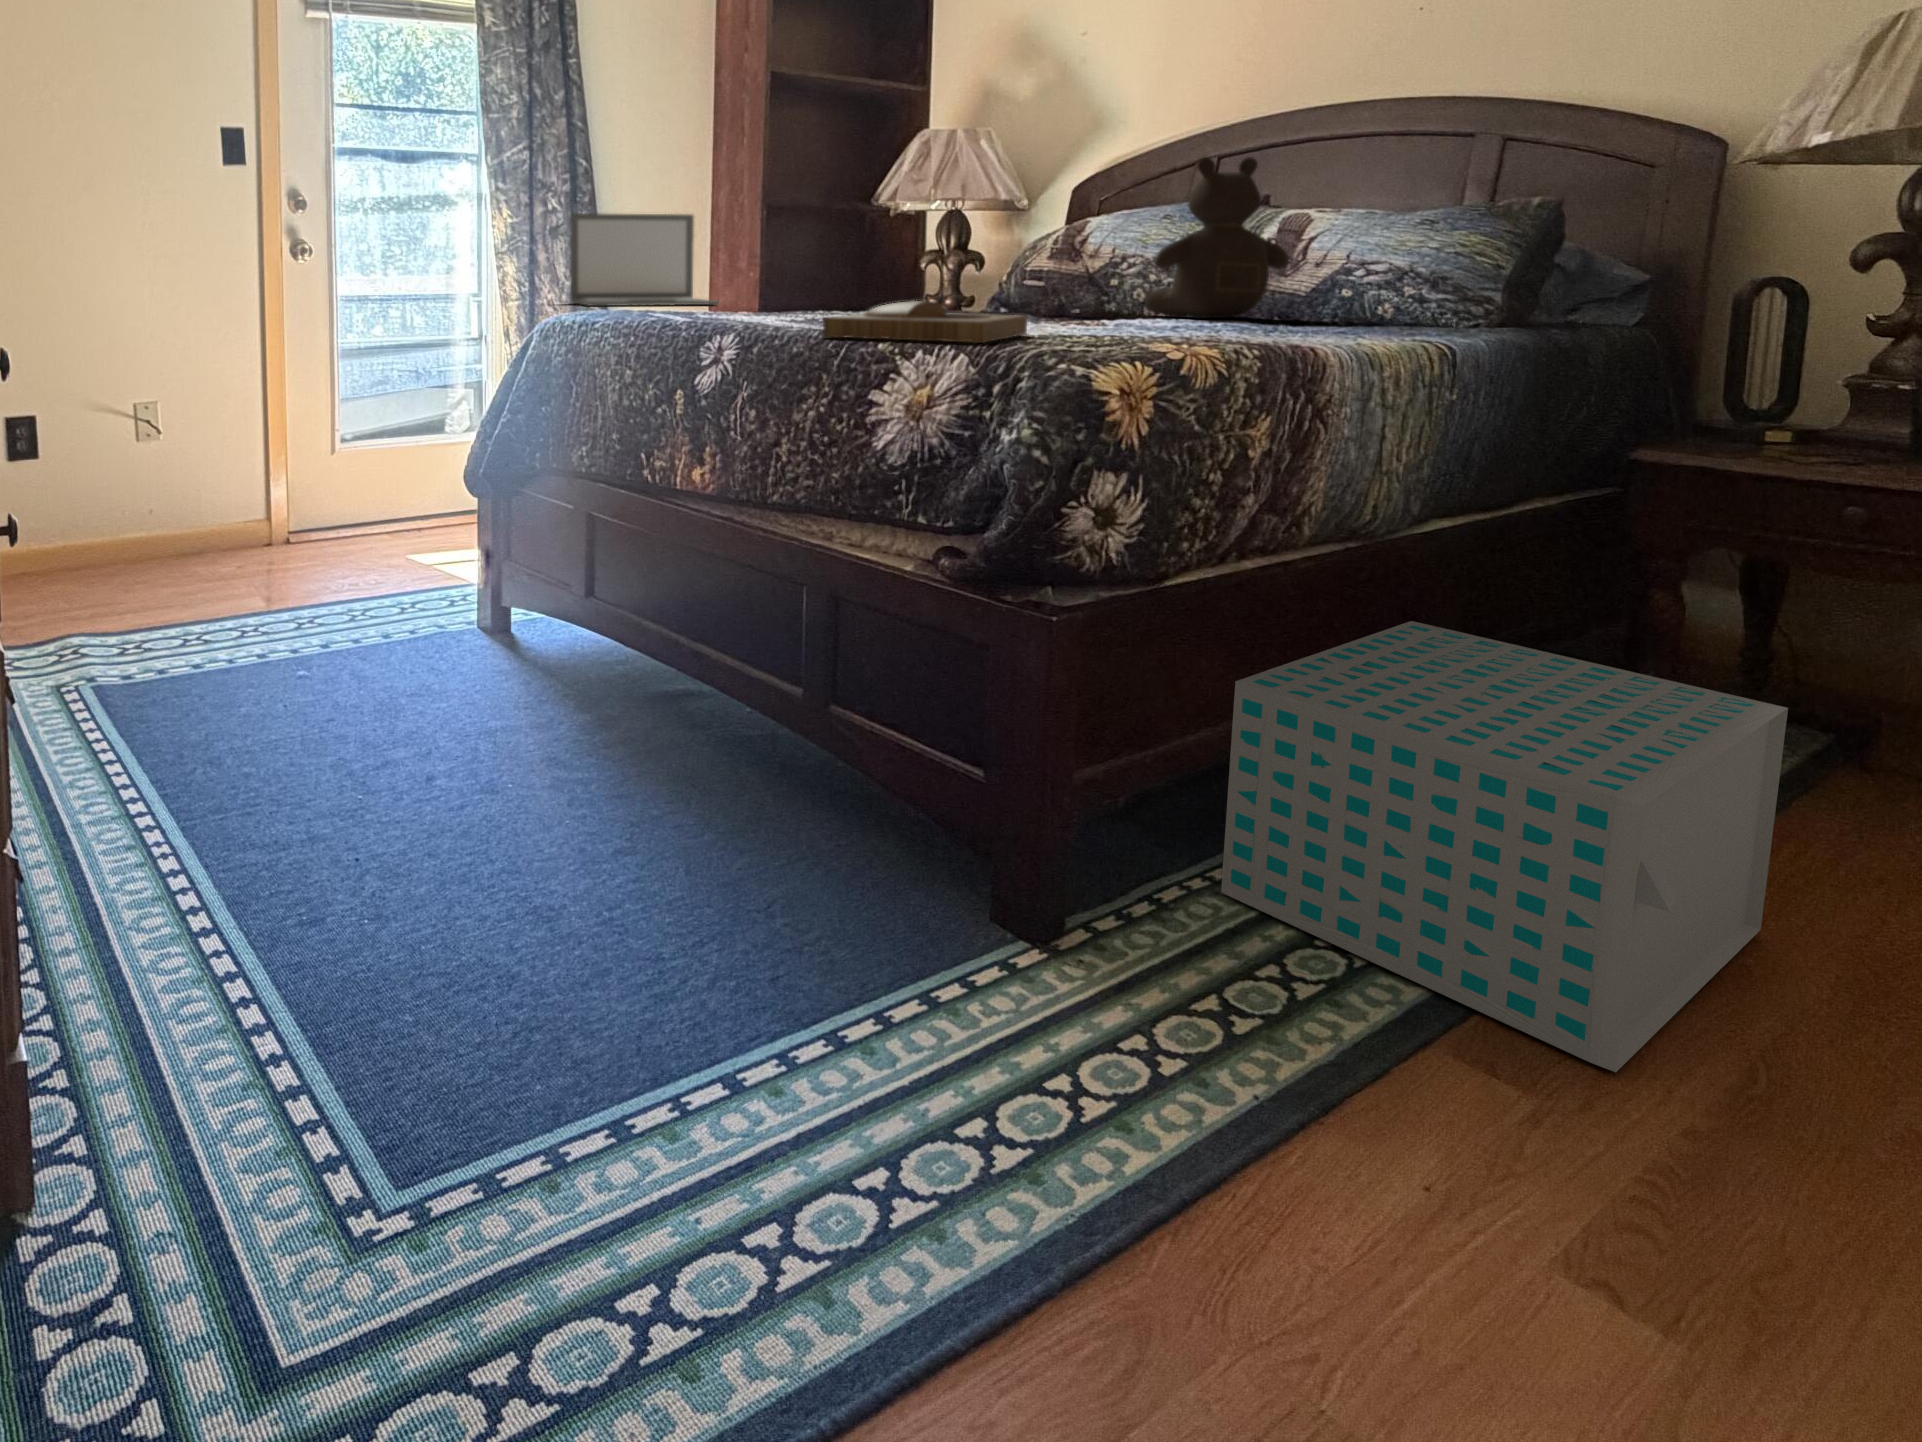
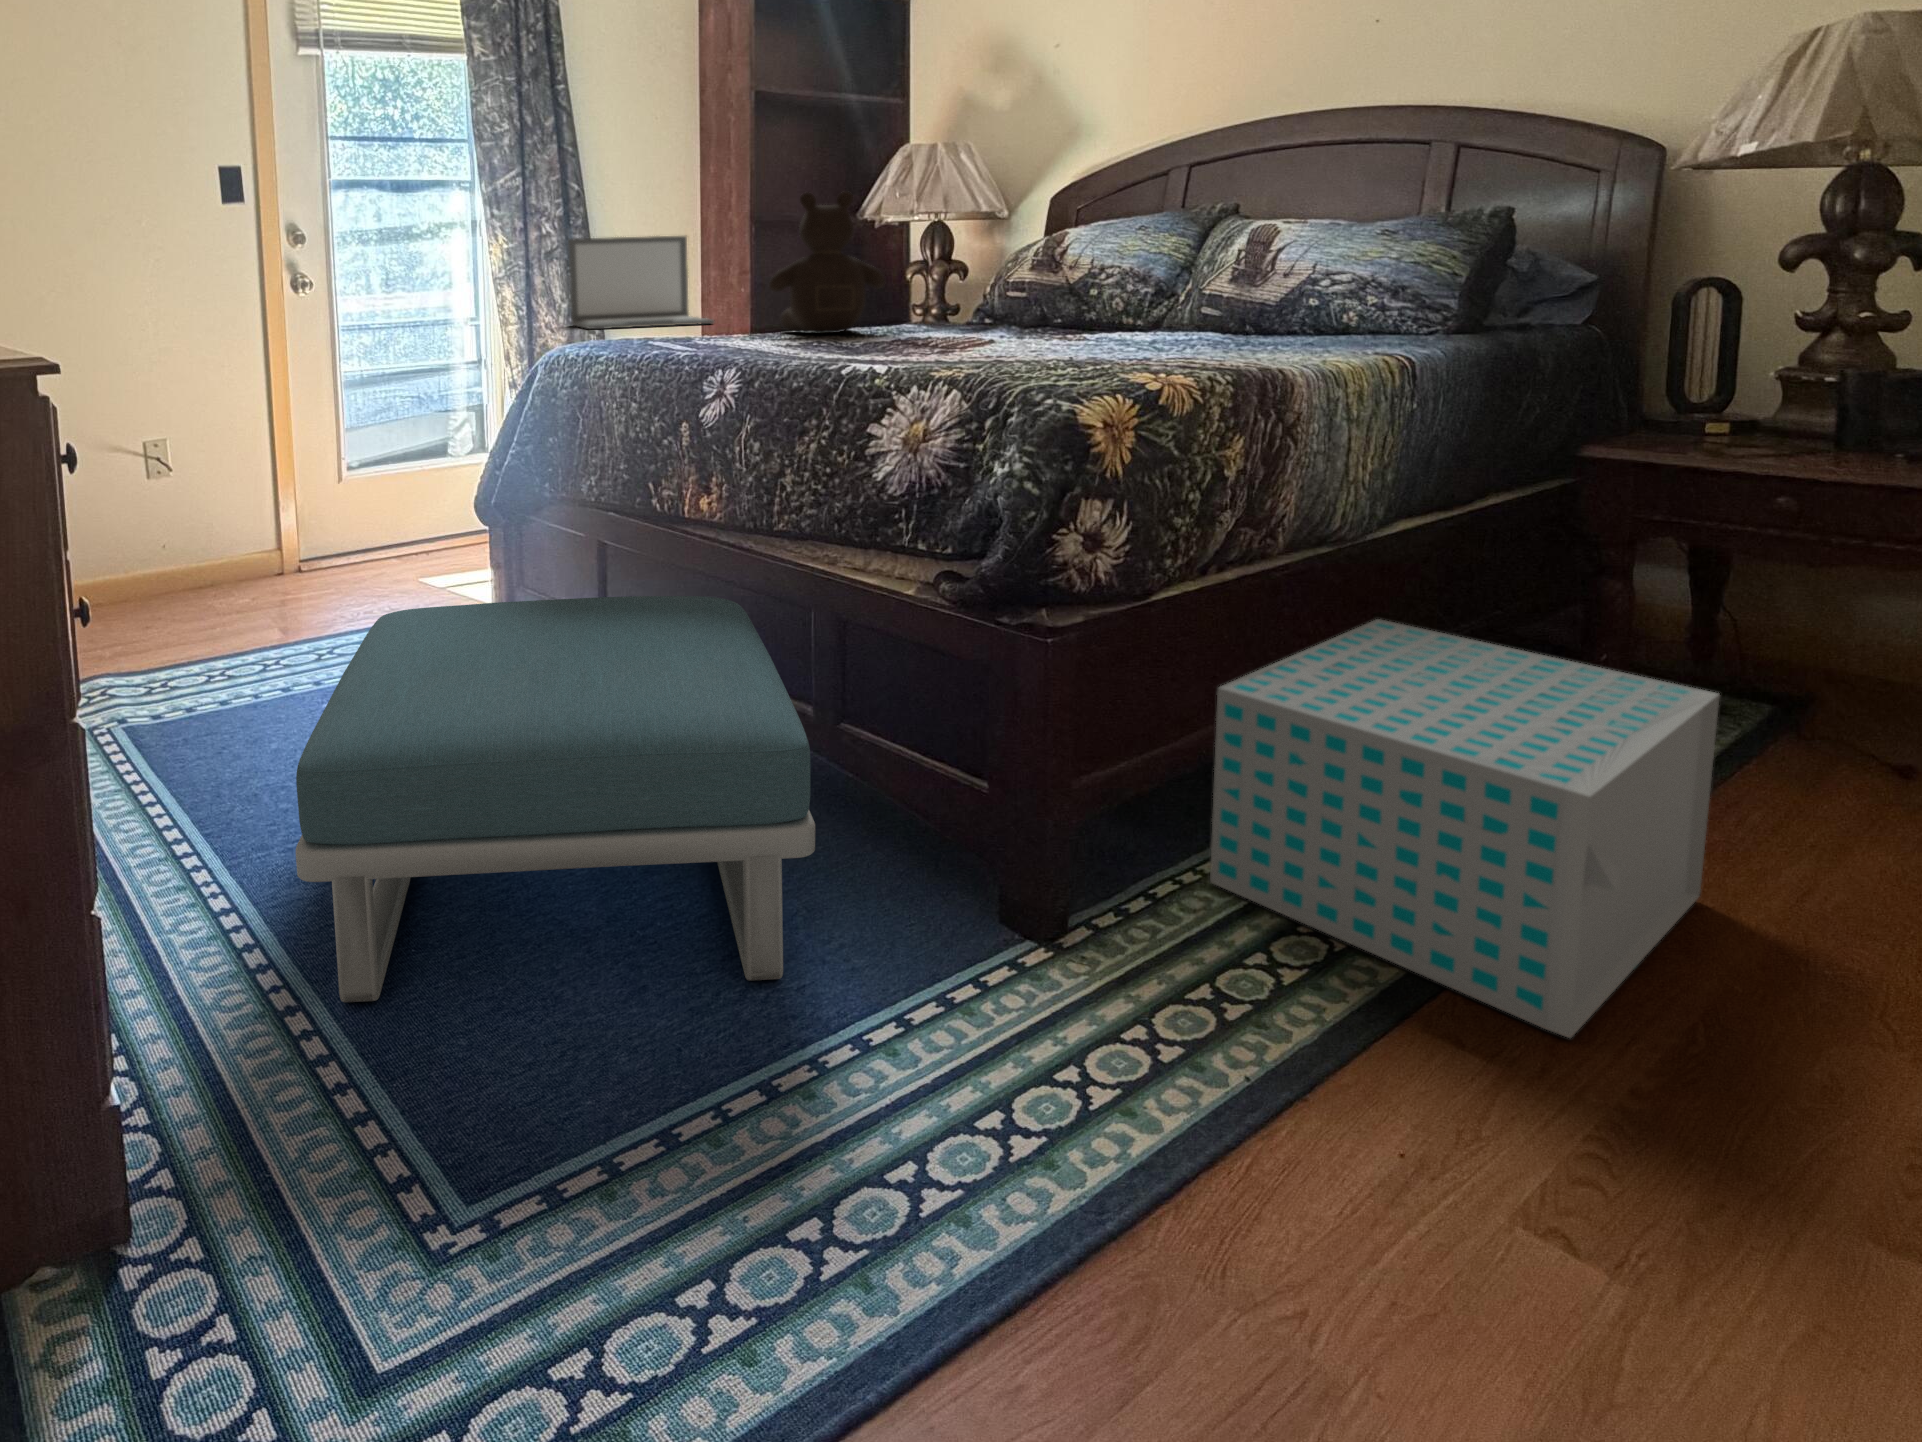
teddy bear: present [1145,157,1289,318] -> present [769,191,885,334]
tray: present [823,301,1027,343] -> none [822,333,1013,376]
footstool: none [239,570,794,974] -> present [296,596,815,1002]

